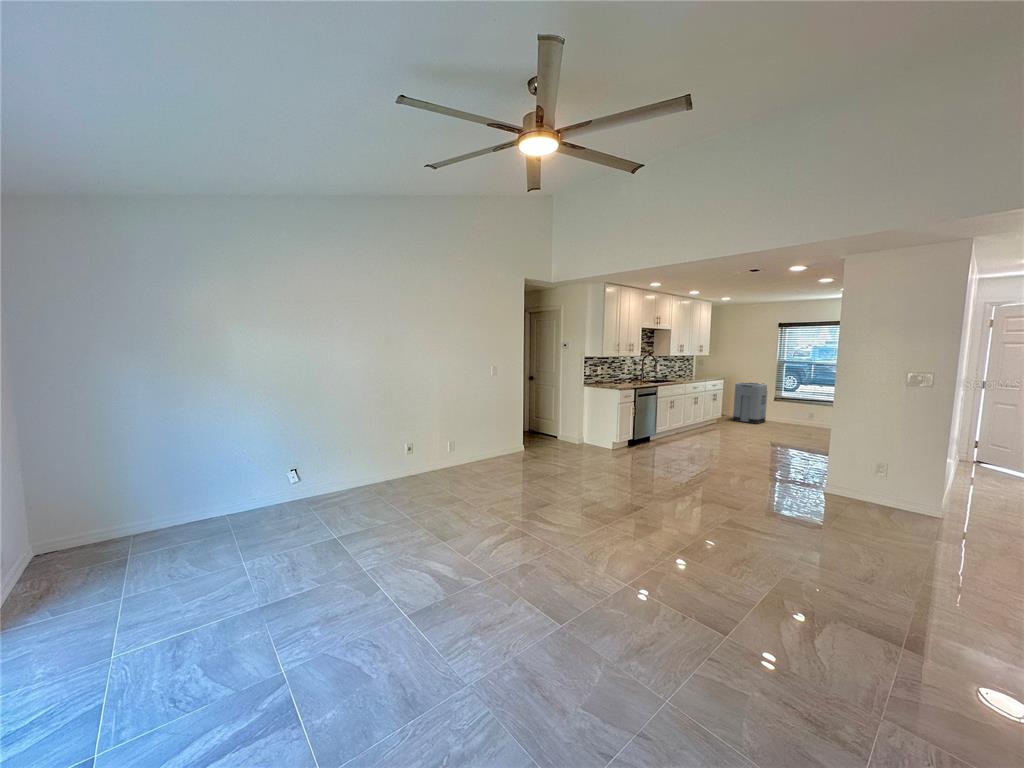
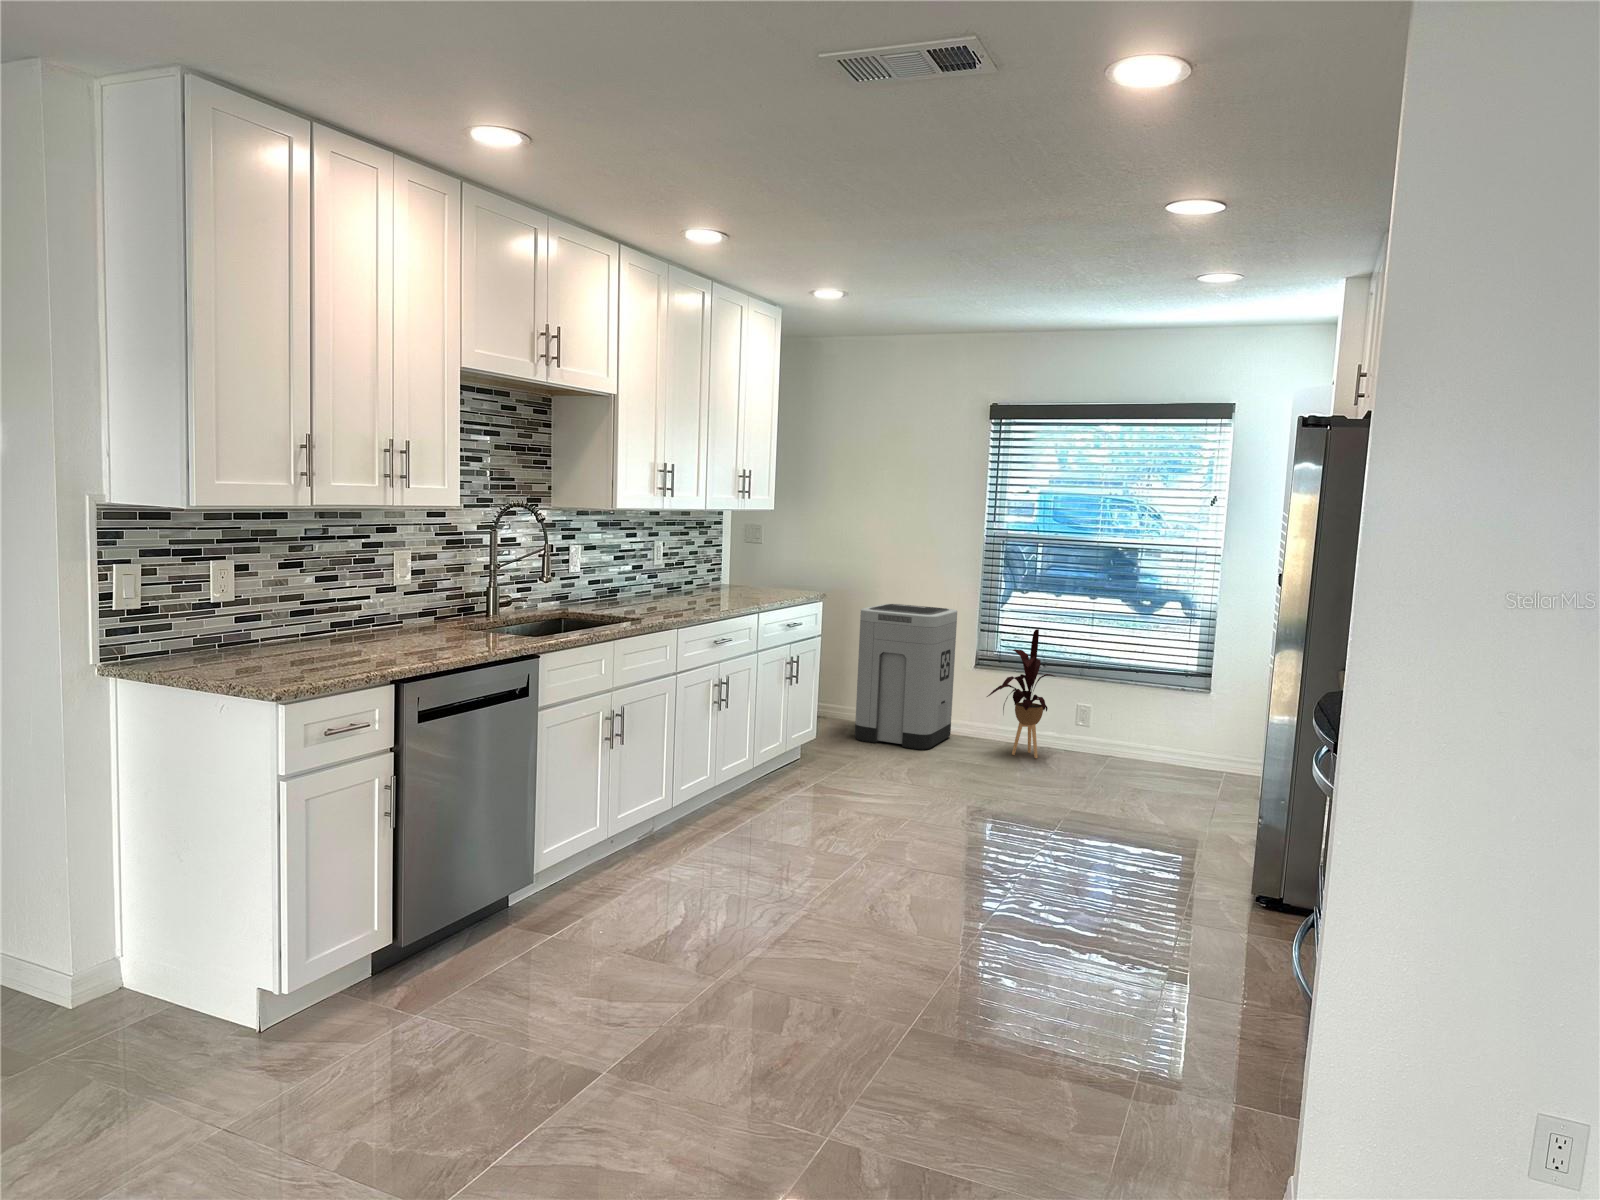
house plant: none [777,389,802,428] -> present [987,629,1055,758]

